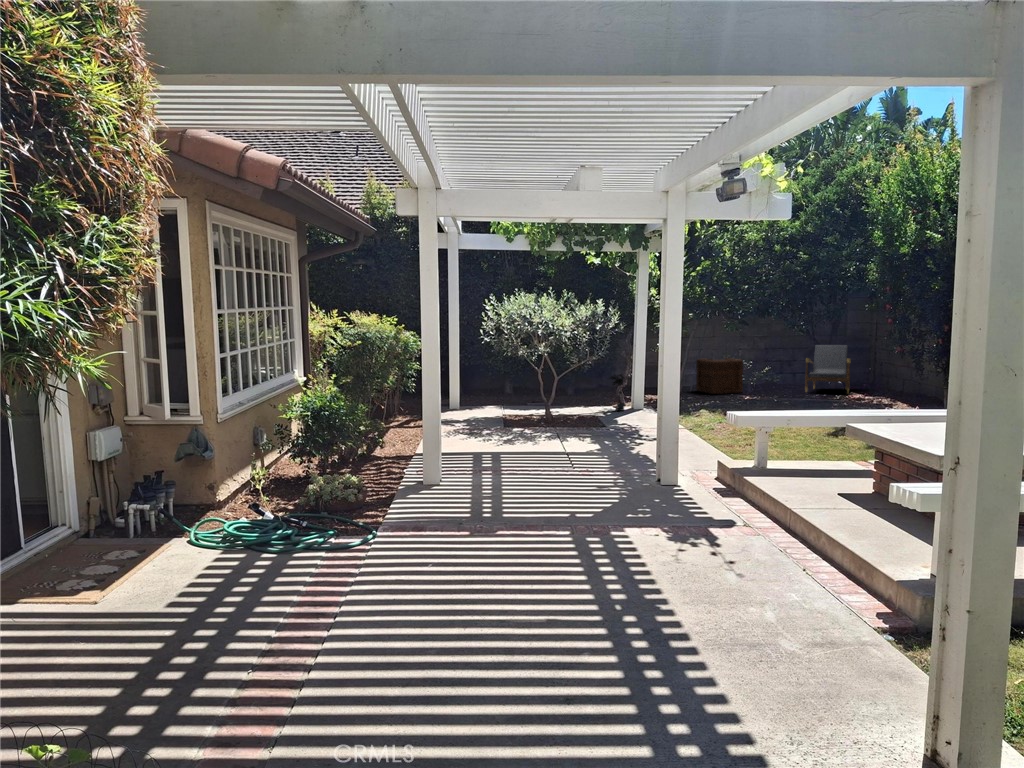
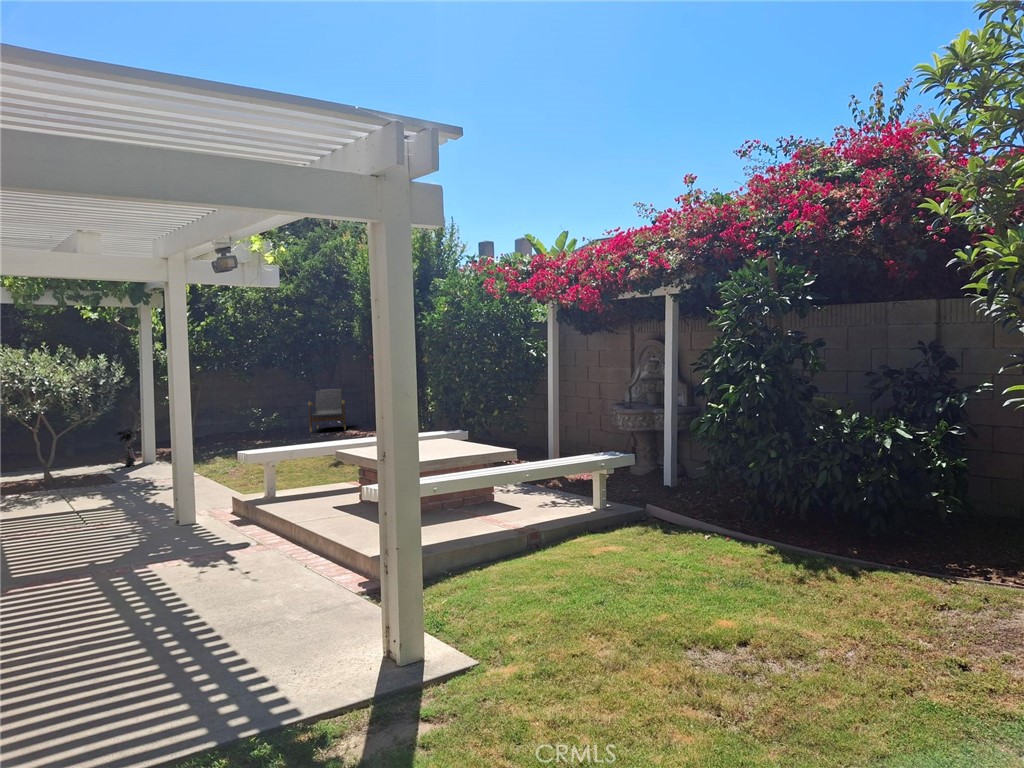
wooden crate: present [696,358,743,394] -> none [208,406,255,441]

